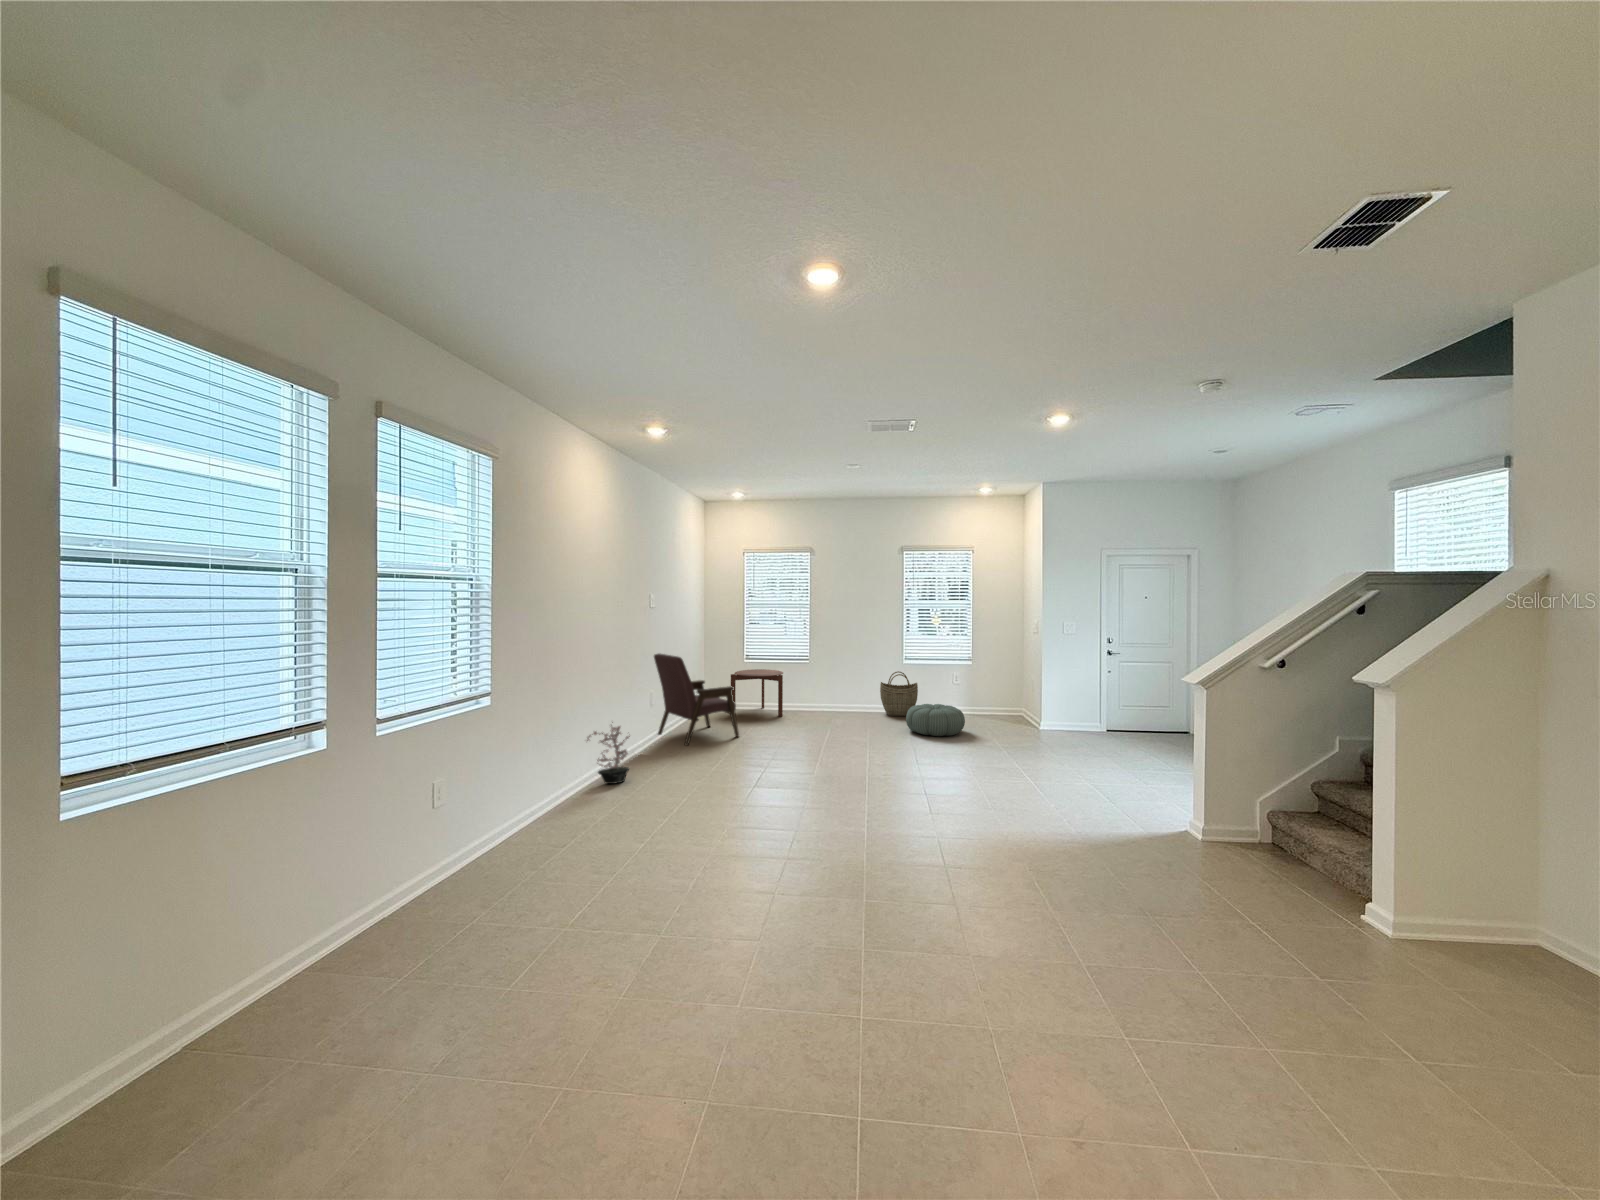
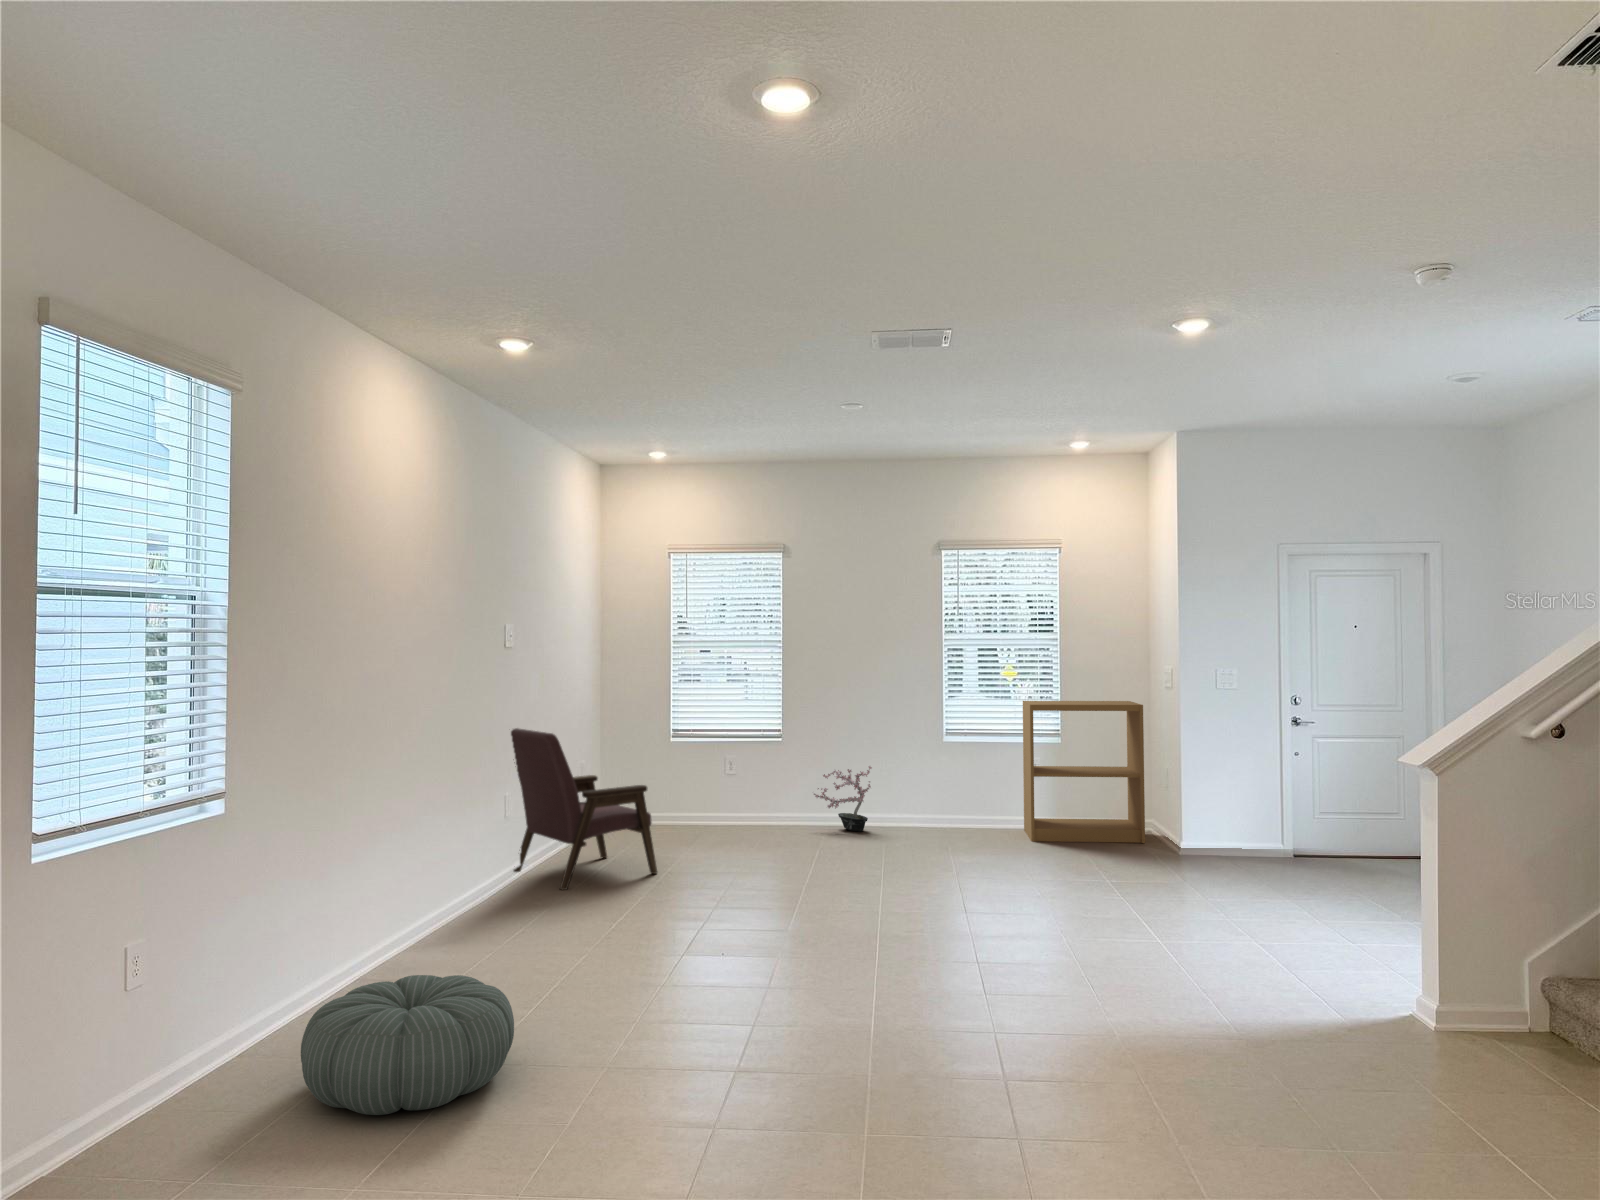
bookshelf: none [948,640,1019,722] -> present [1023,701,1145,843]
side table: present [731,669,783,716] -> none [643,756,736,838]
woven basket: present [880,671,918,716] -> none [905,757,971,836]
pouf: present [906,704,965,736] -> present [301,975,514,1115]
potted plant: present [587,722,630,784] -> present [814,766,872,832]

